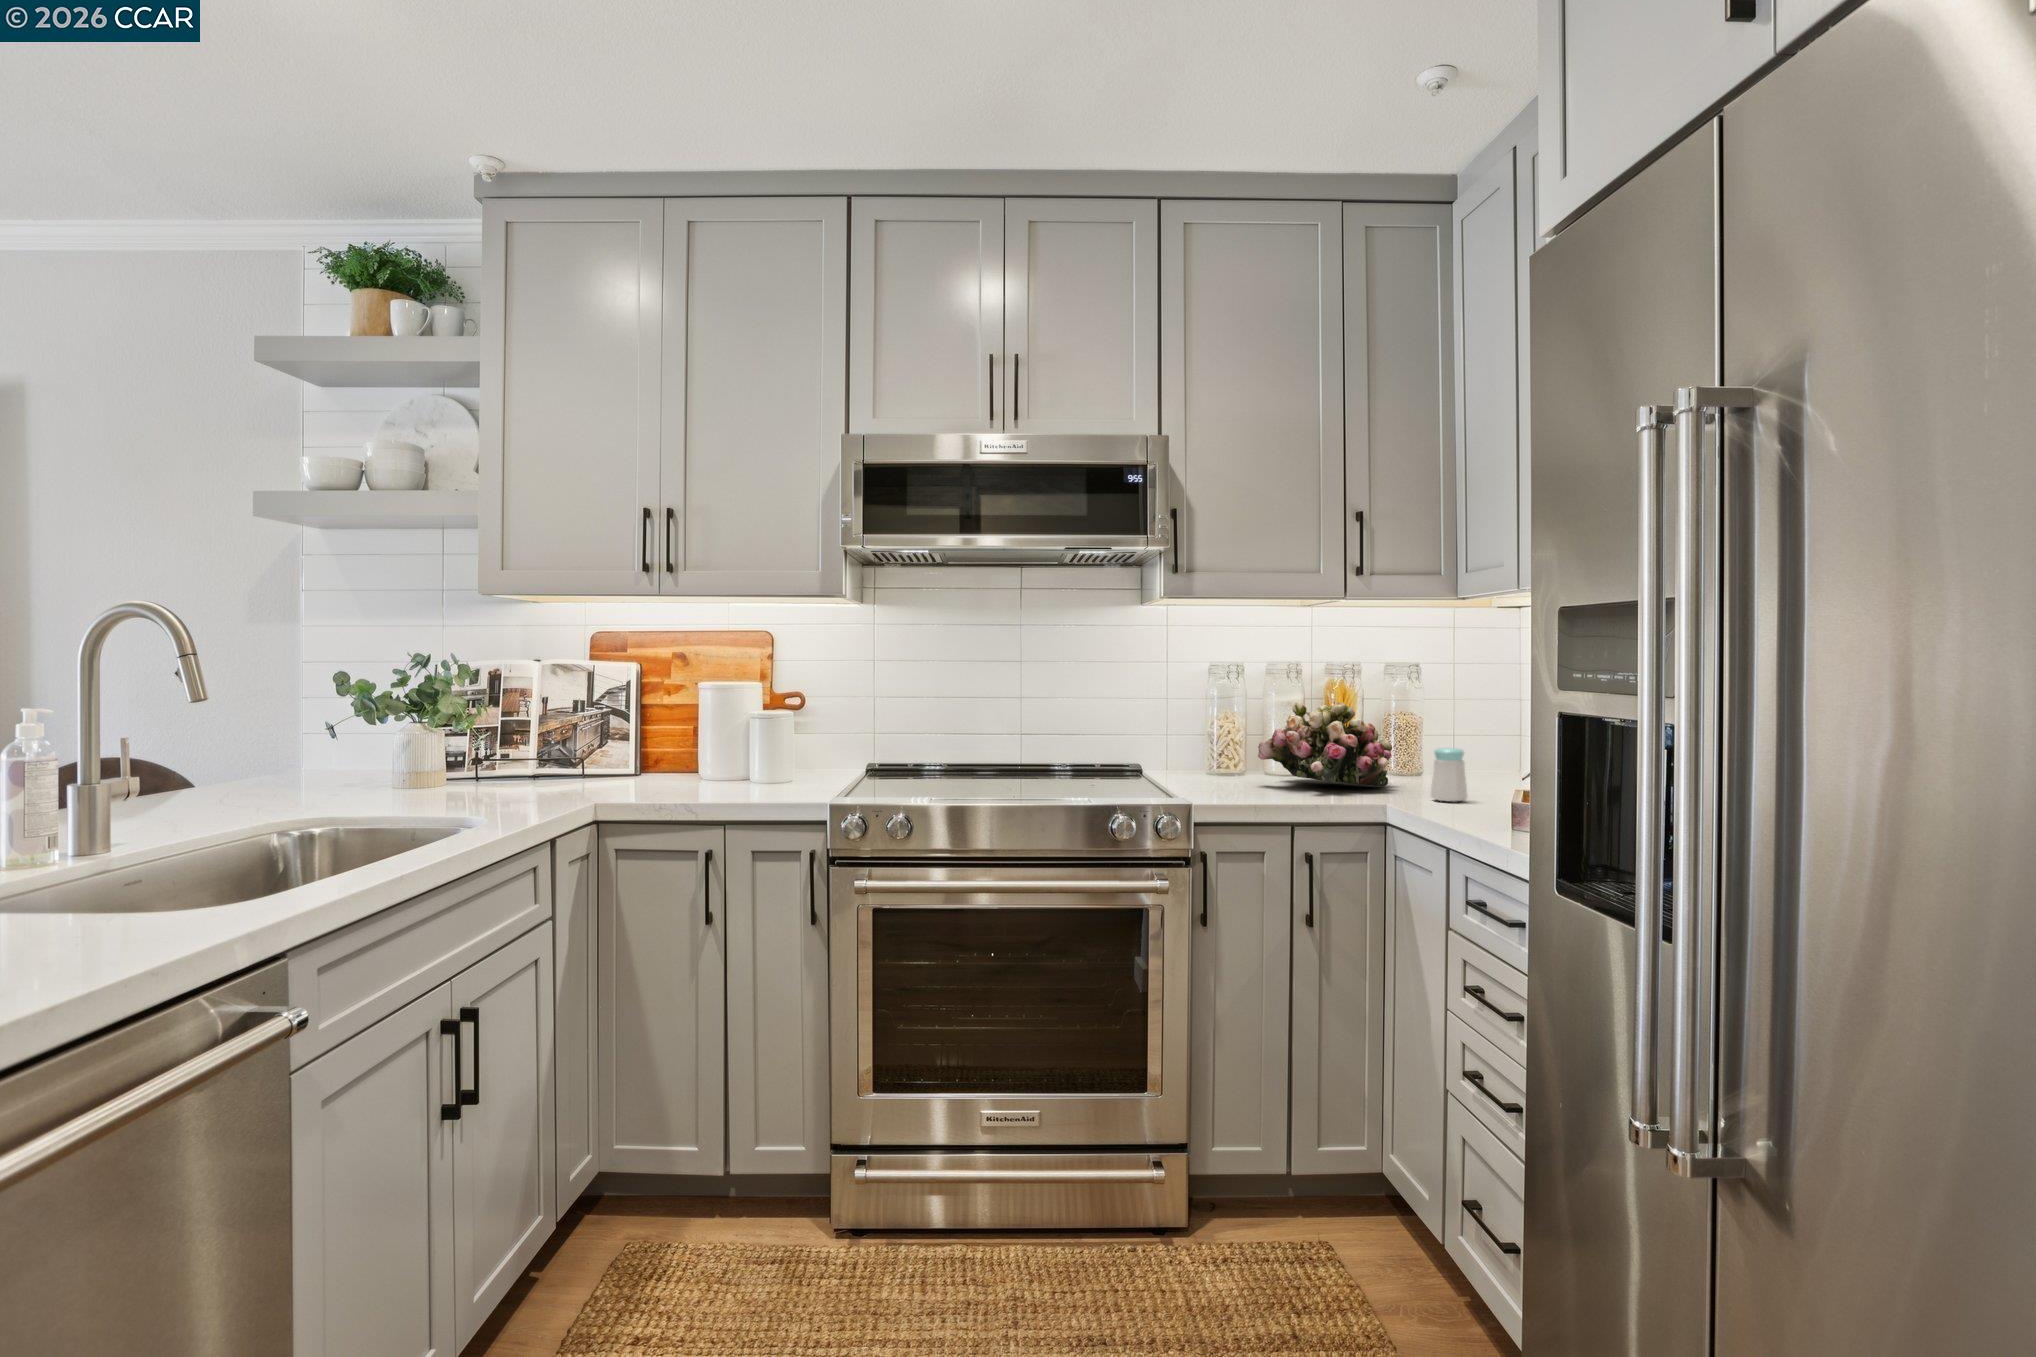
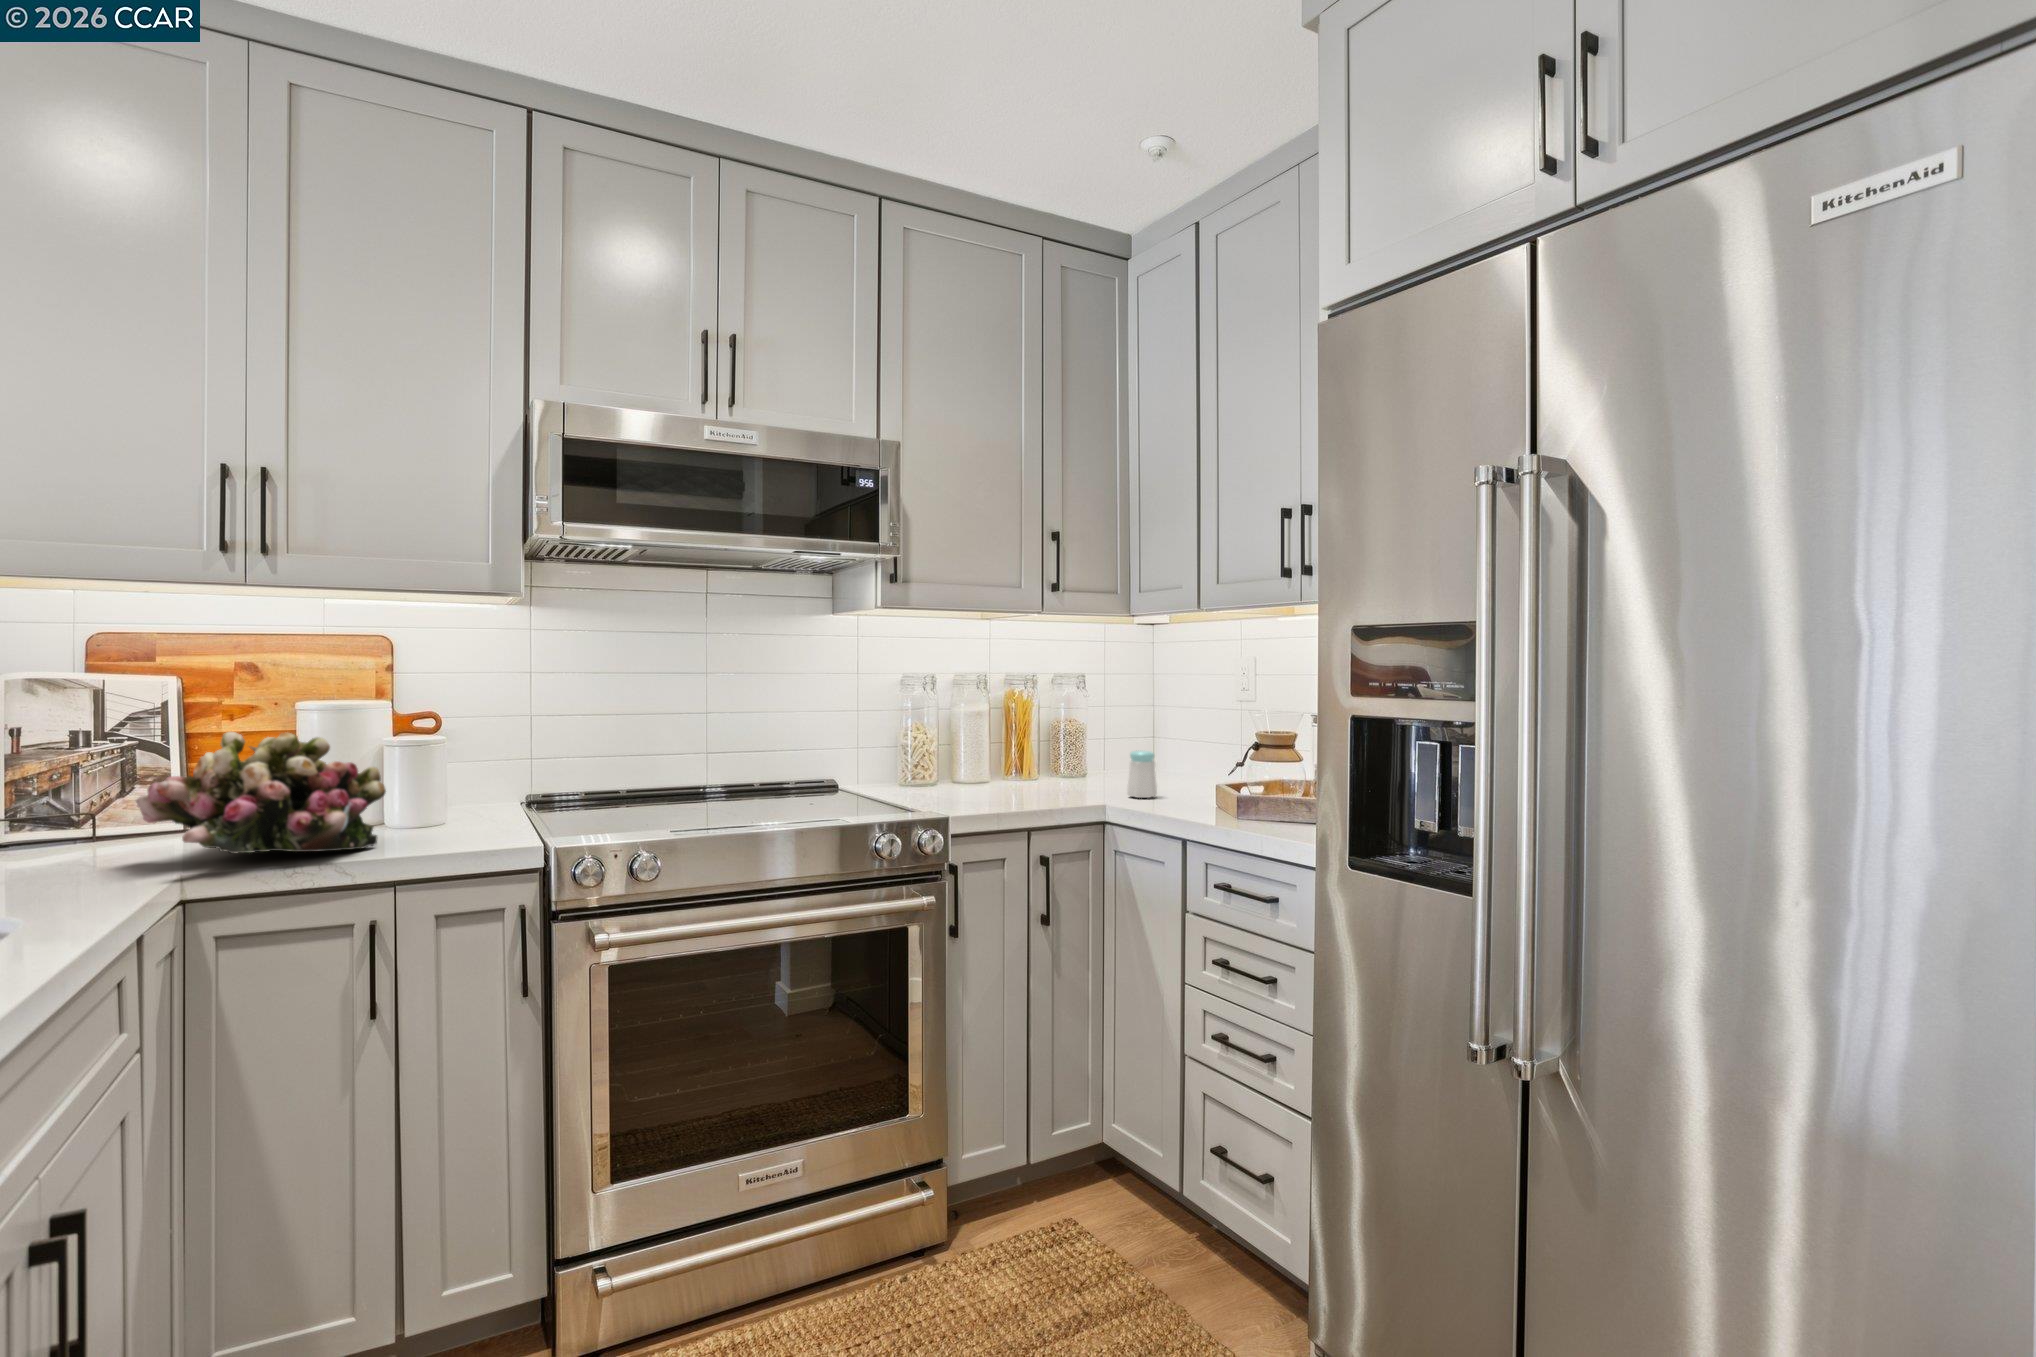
flower arrangement: present [1258,701,1392,786] -> present [136,732,386,853]

